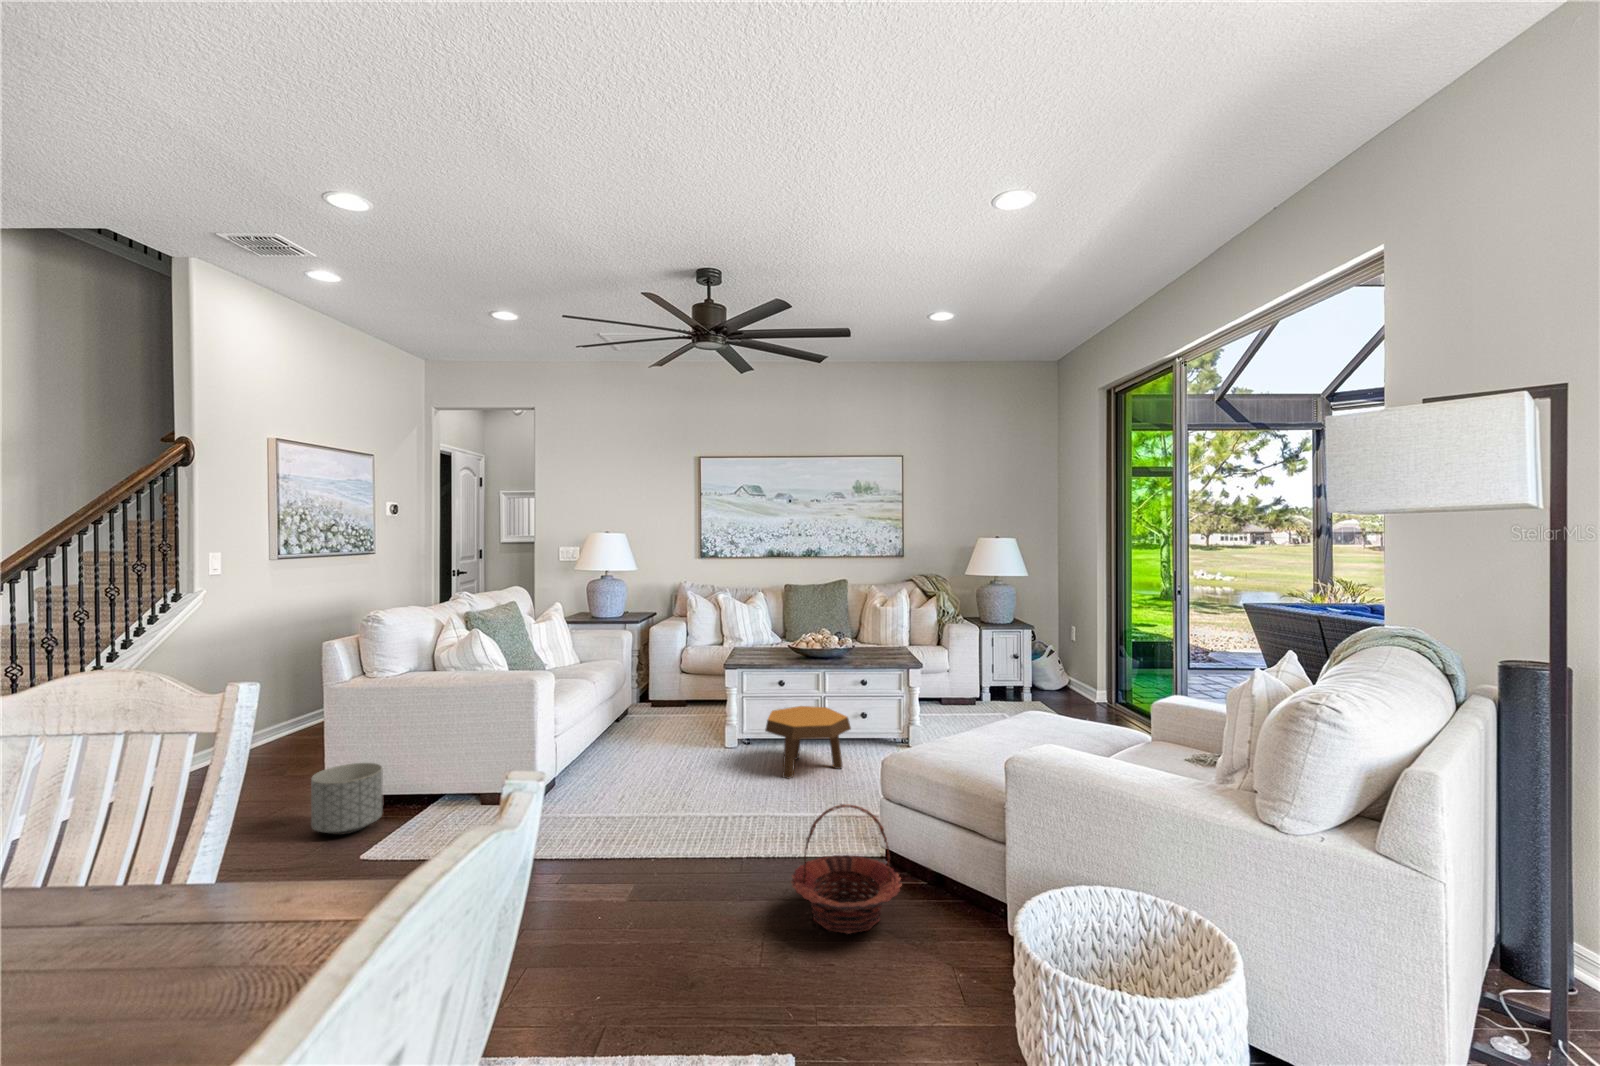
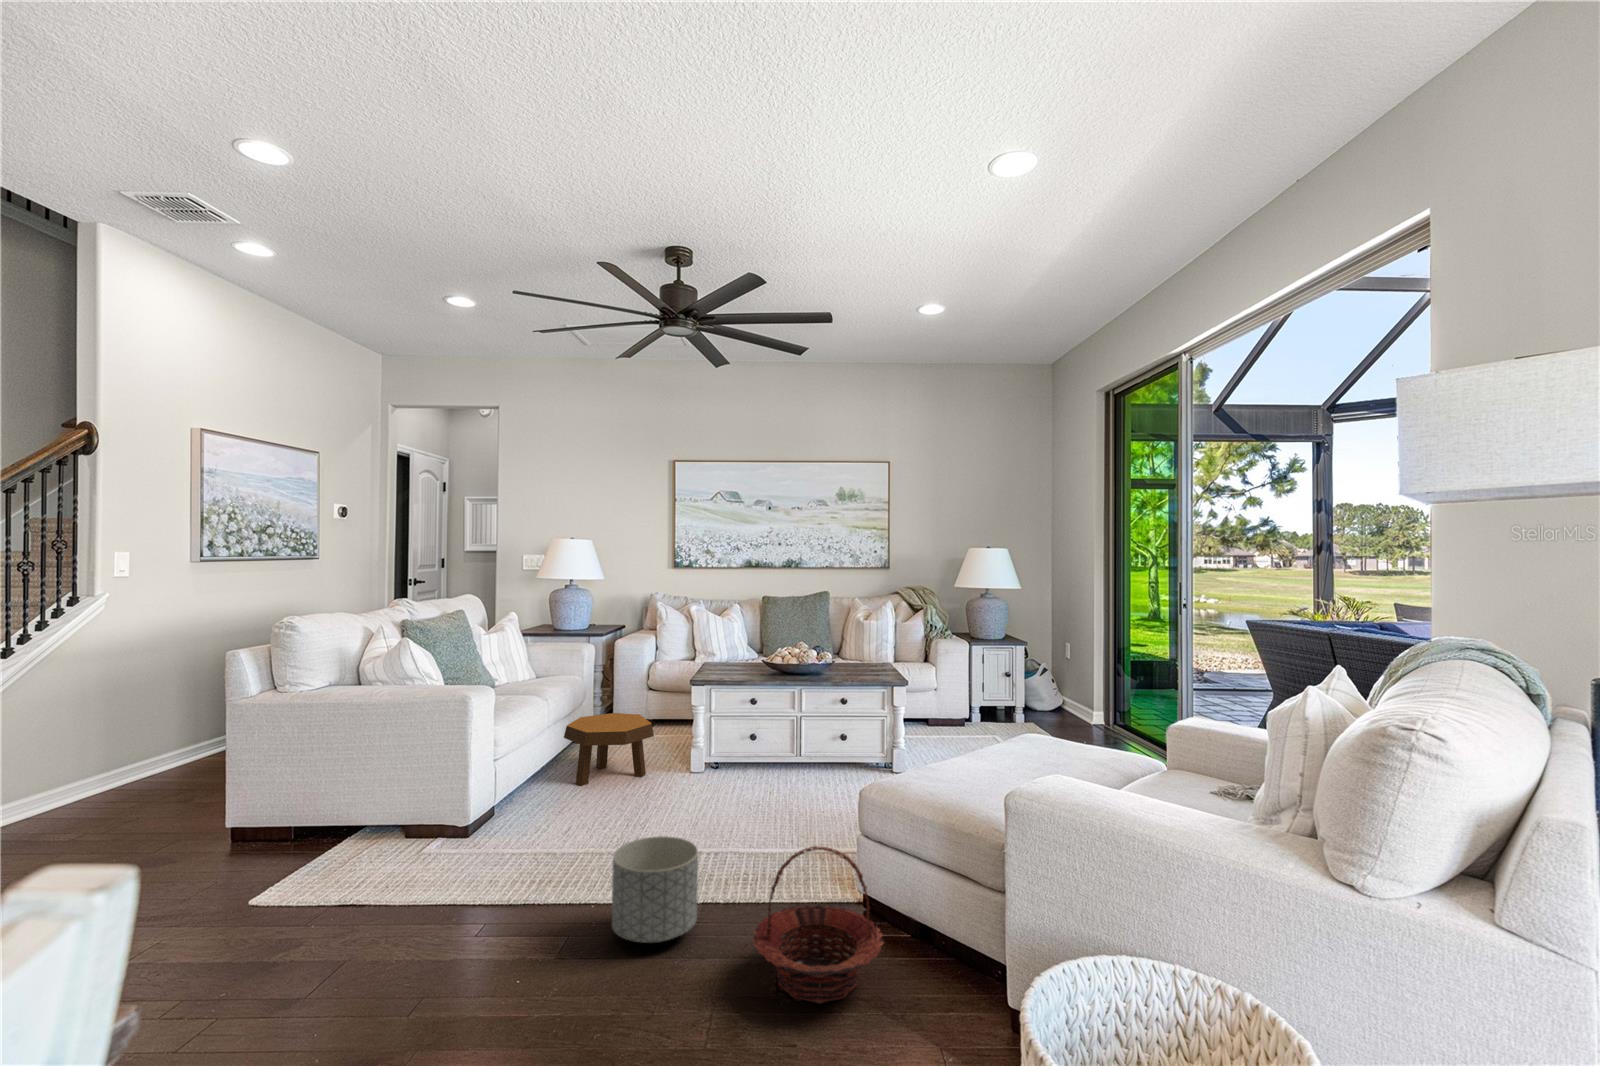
footstool: present [765,706,851,778] -> present [564,713,654,786]
planter: present [311,763,383,835] -> present [612,836,698,943]

